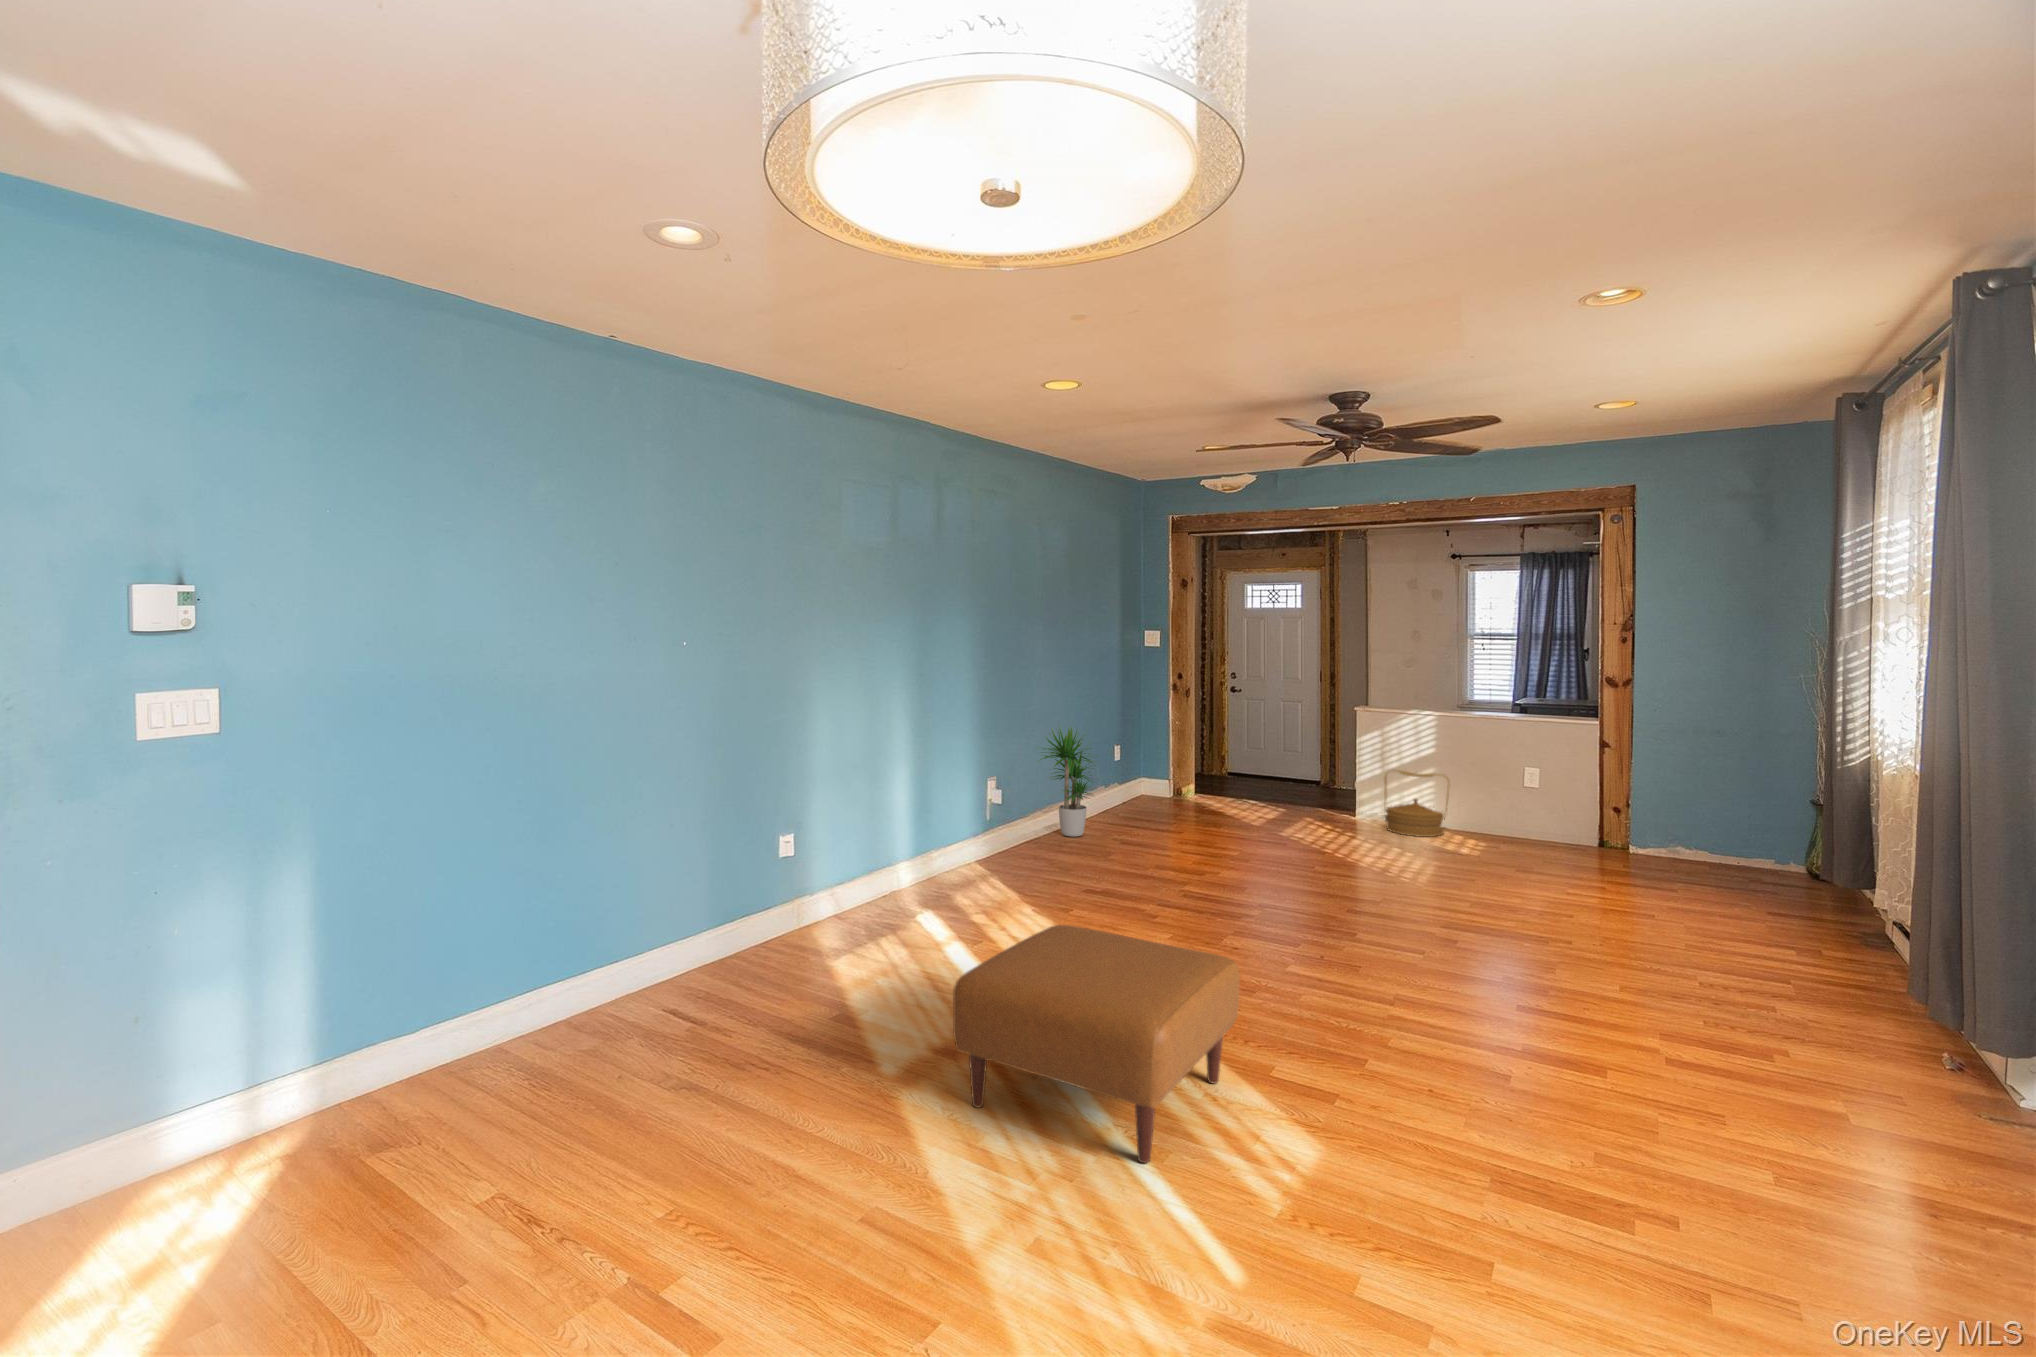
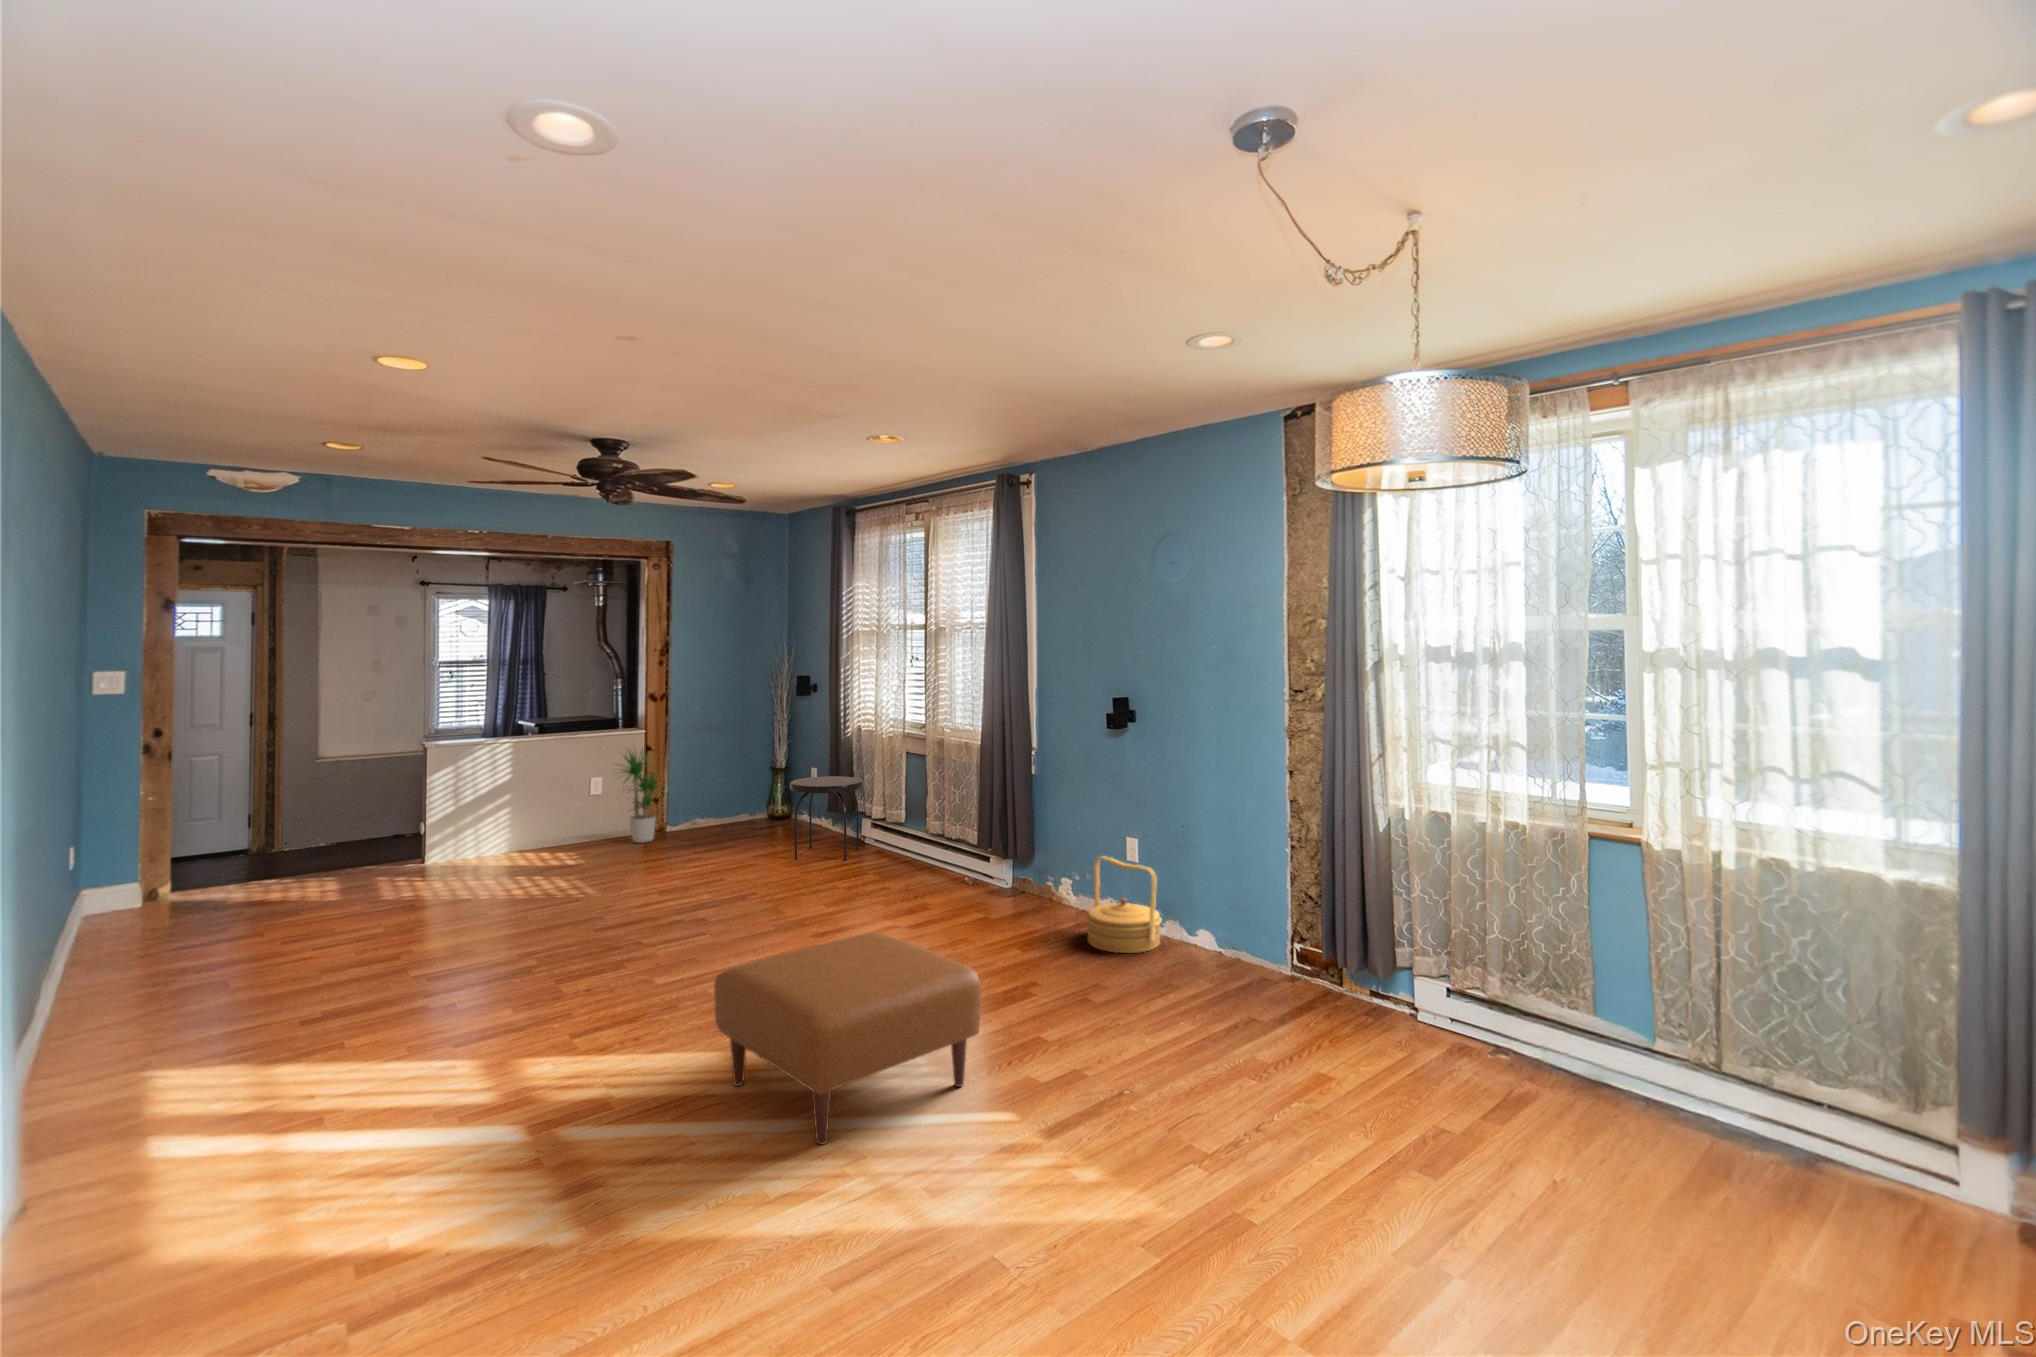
potted plant: present [1040,727,1094,837] -> present [617,750,661,843]
woven basket: present [1384,770,1450,837] -> present [1086,856,1161,953]
side table: none [1680,811,1823,944] -> present [790,776,864,860]

